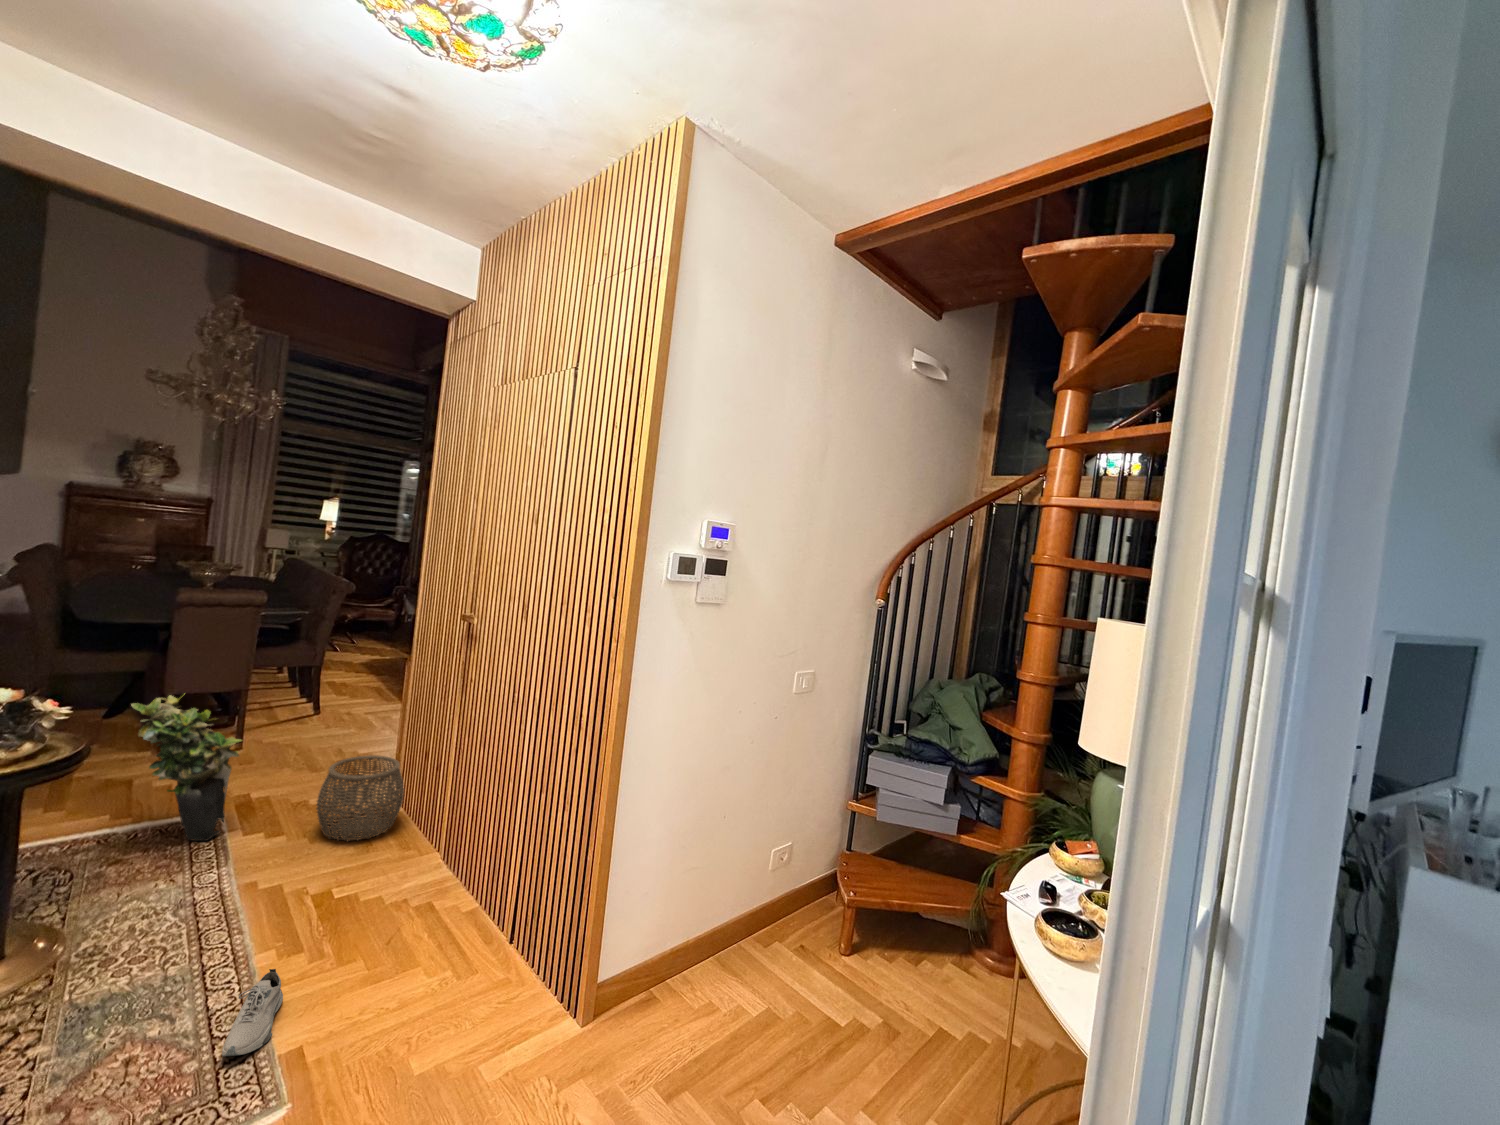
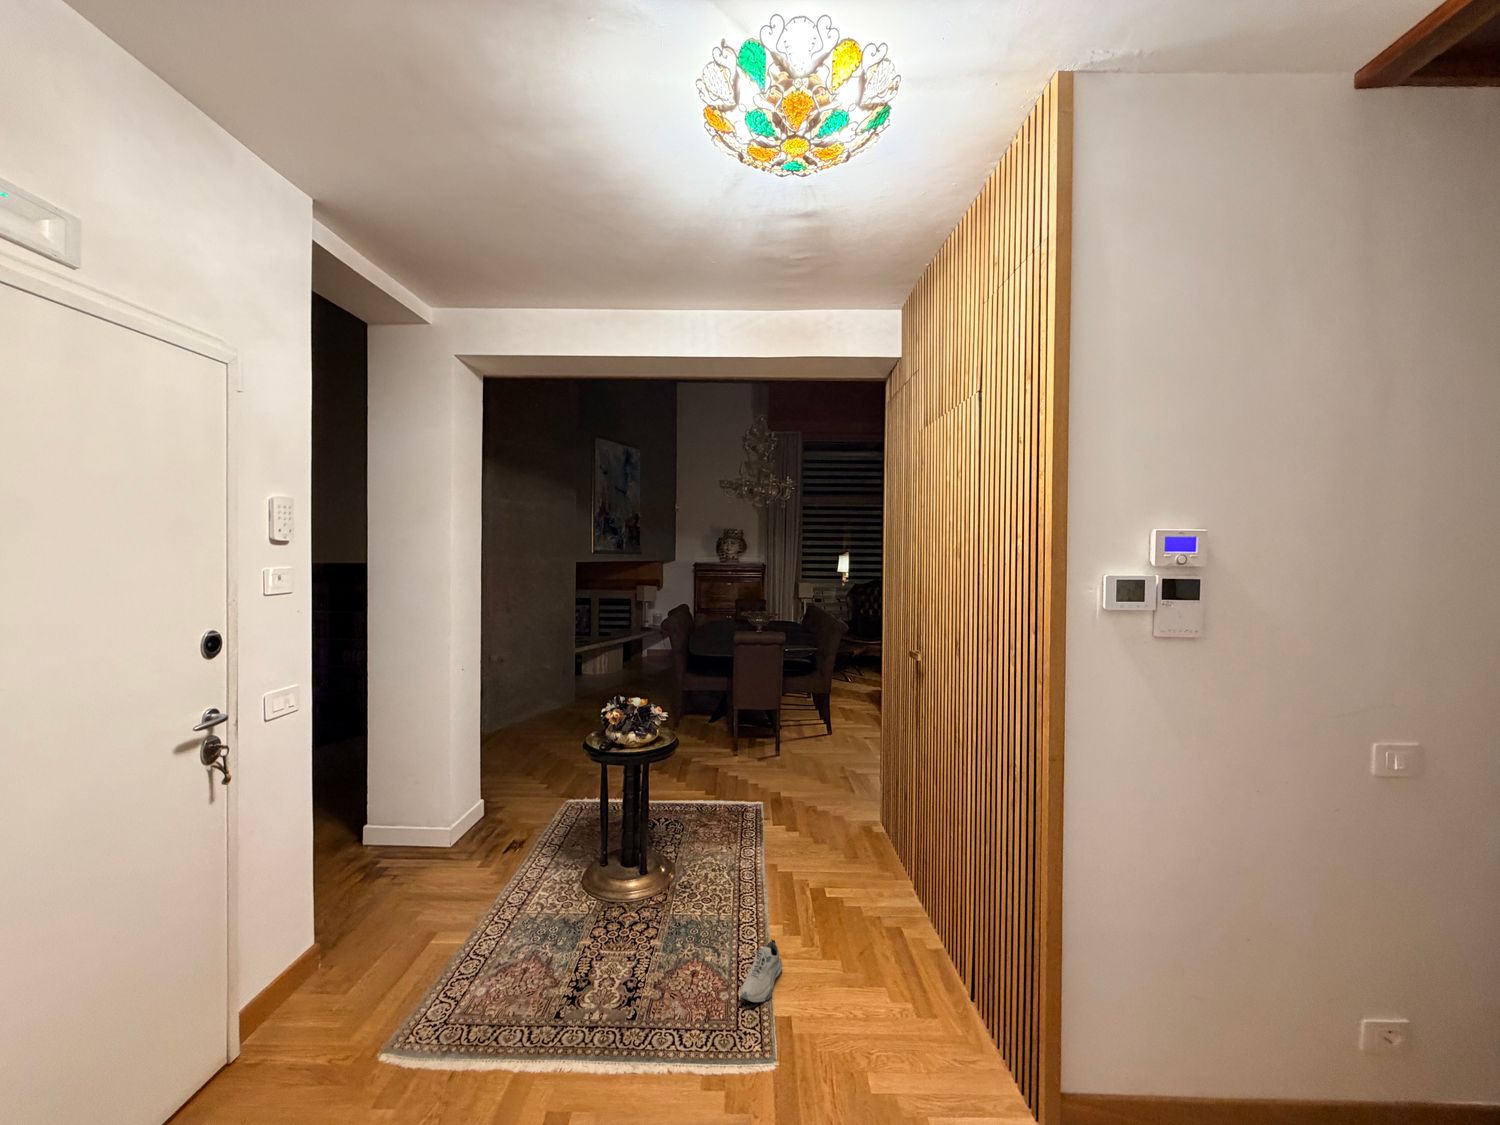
potted plant: present [132,695,242,841] -> none [707,709,770,824]
woven basket: present [316,755,405,841] -> none [819,774,885,850]

